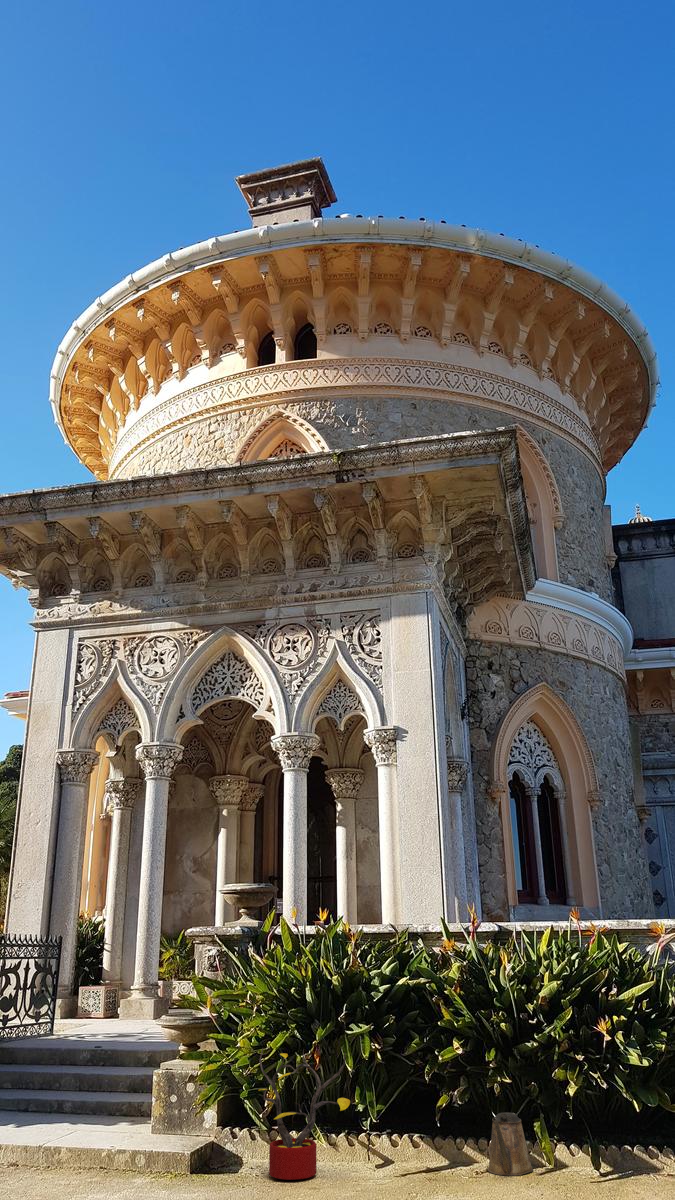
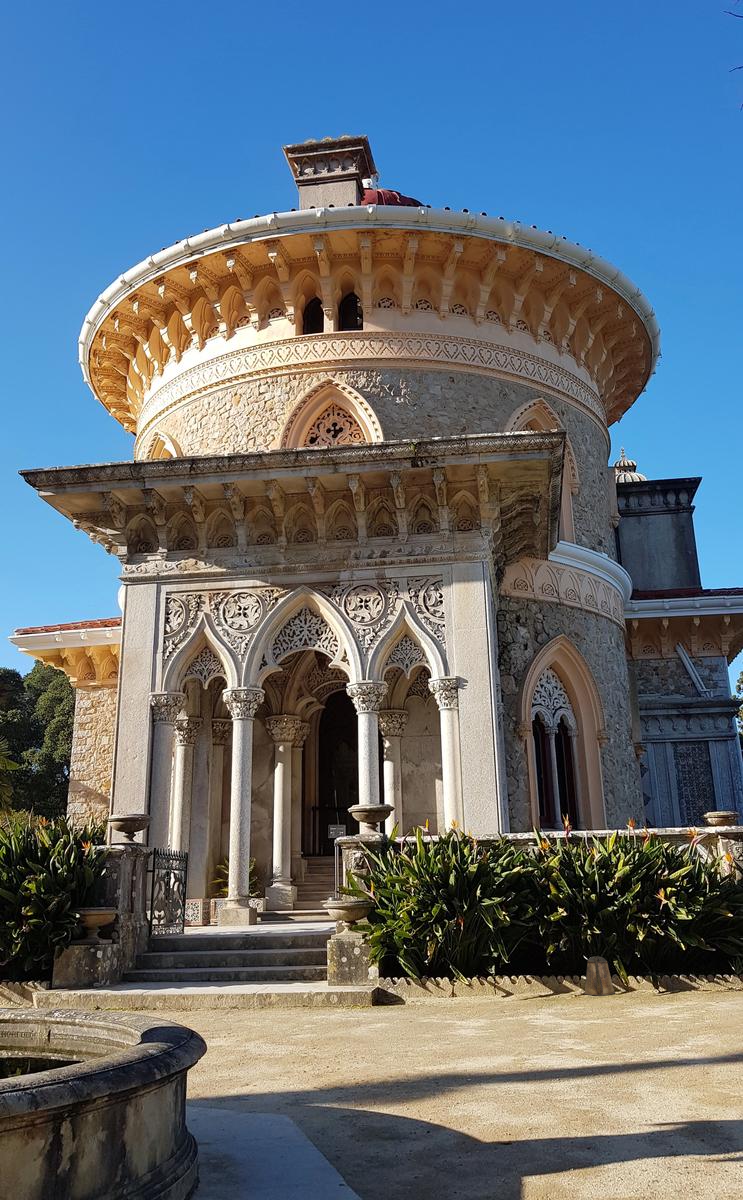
decorative plant: present [259,1048,350,1180] -> none [420,917,496,1001]

